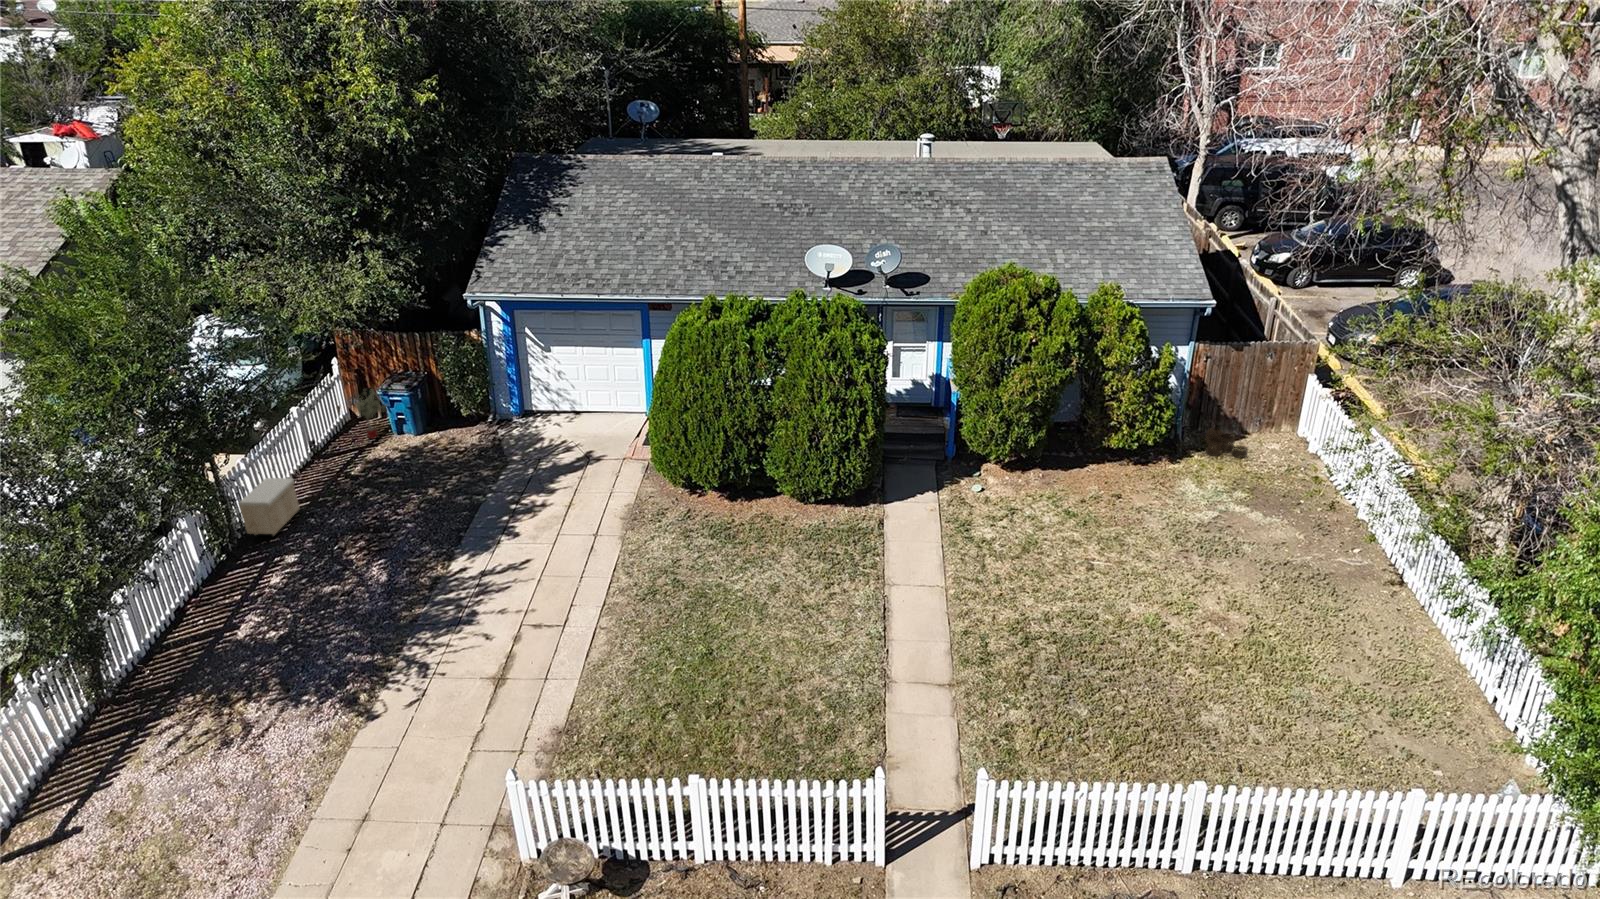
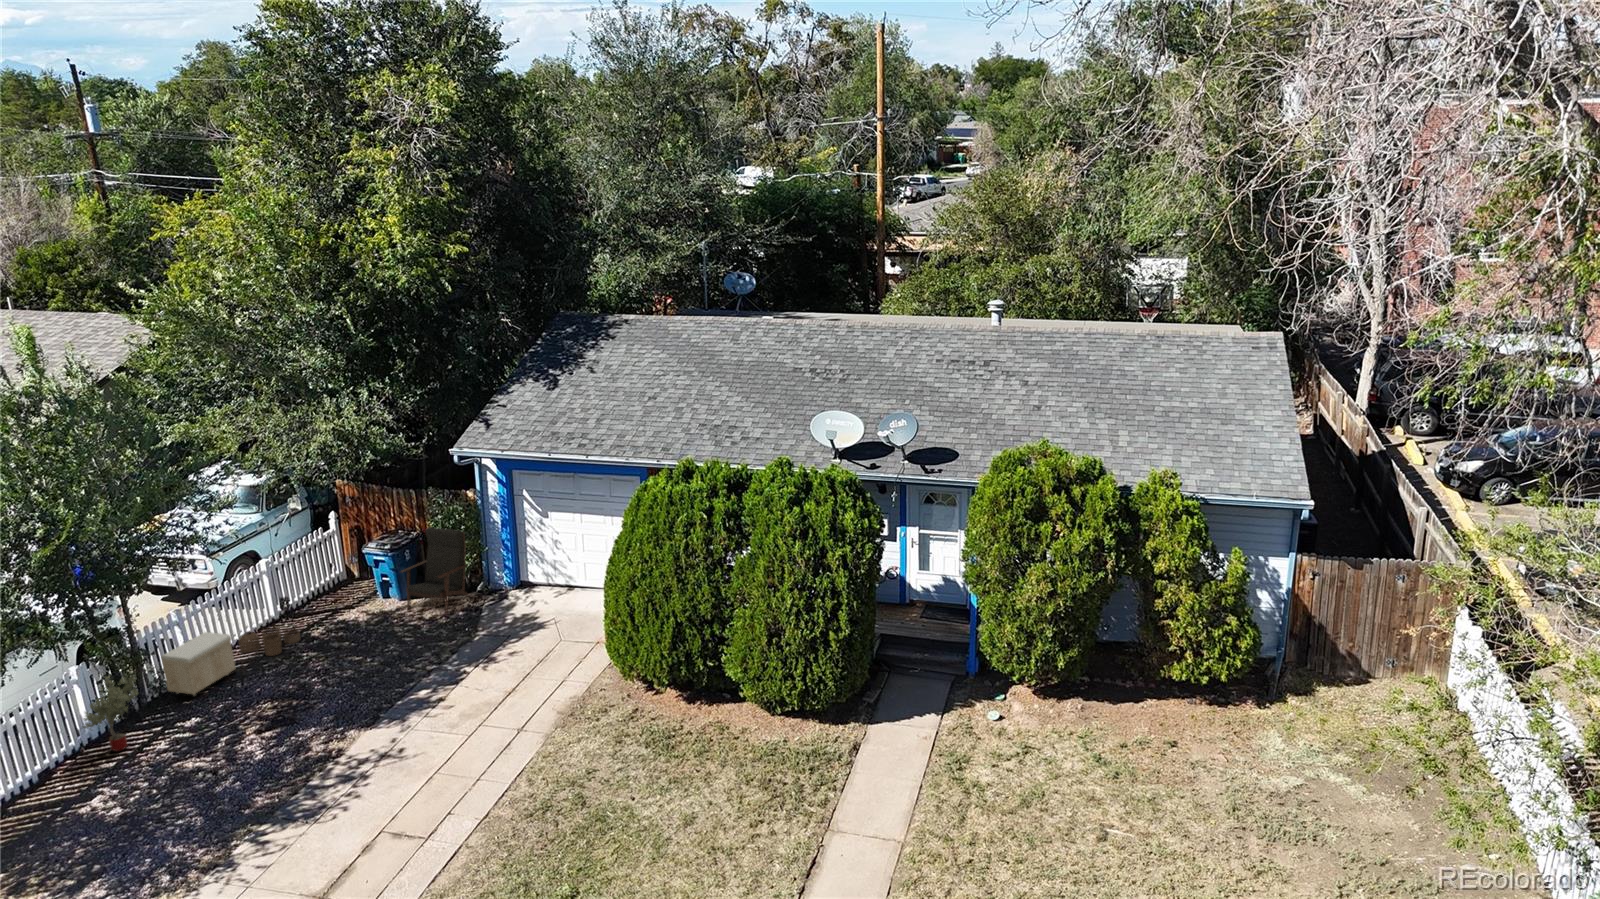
lounge chair: none [421,367,487,445] -> present [401,527,473,615]
potted tree: present [356,390,386,439] -> present [83,676,138,751]
woven basket: present [1205,428,1247,458] -> present [239,628,301,656]

